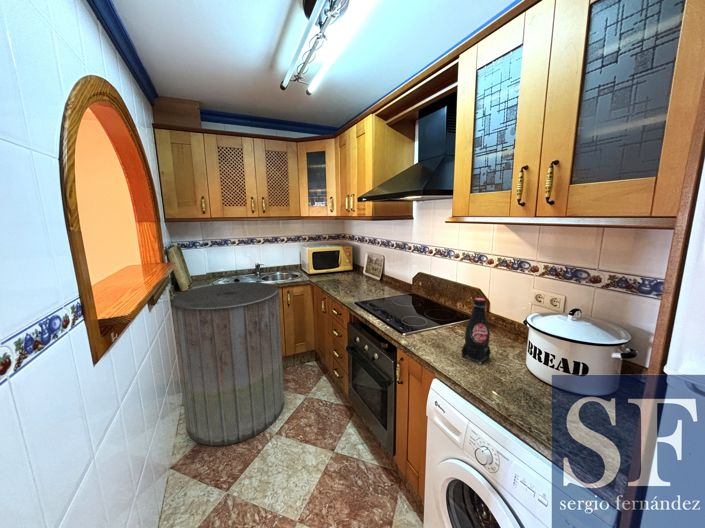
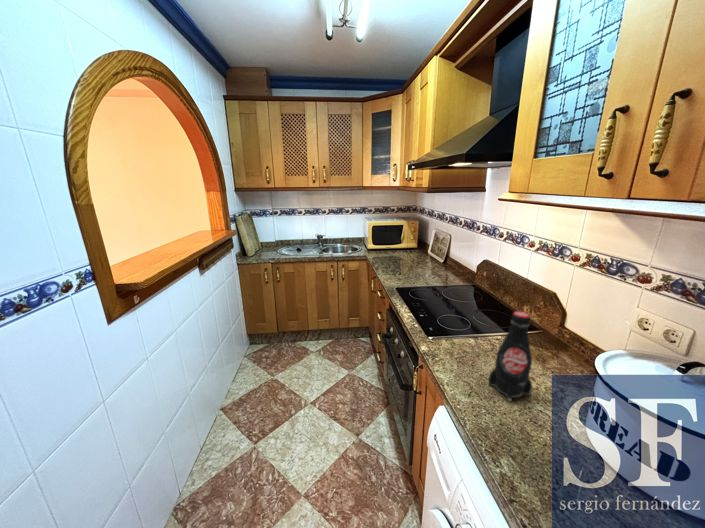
trash can: present [171,282,284,446] -> none [226,253,329,403]

